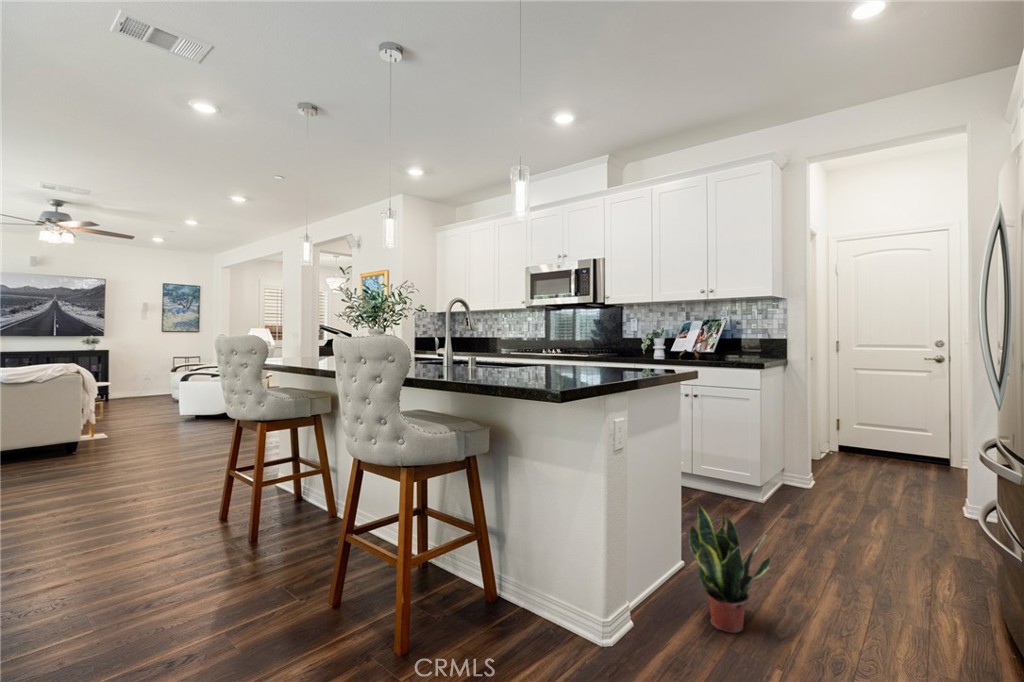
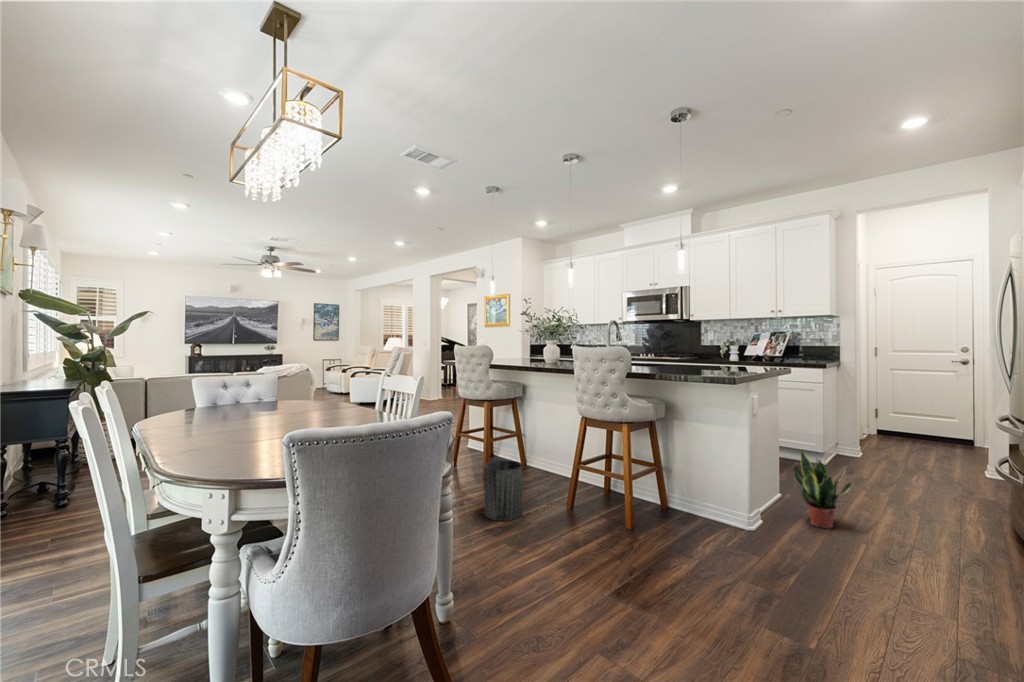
trash can: none [179,525,253,638] -> present [485,460,522,521]

